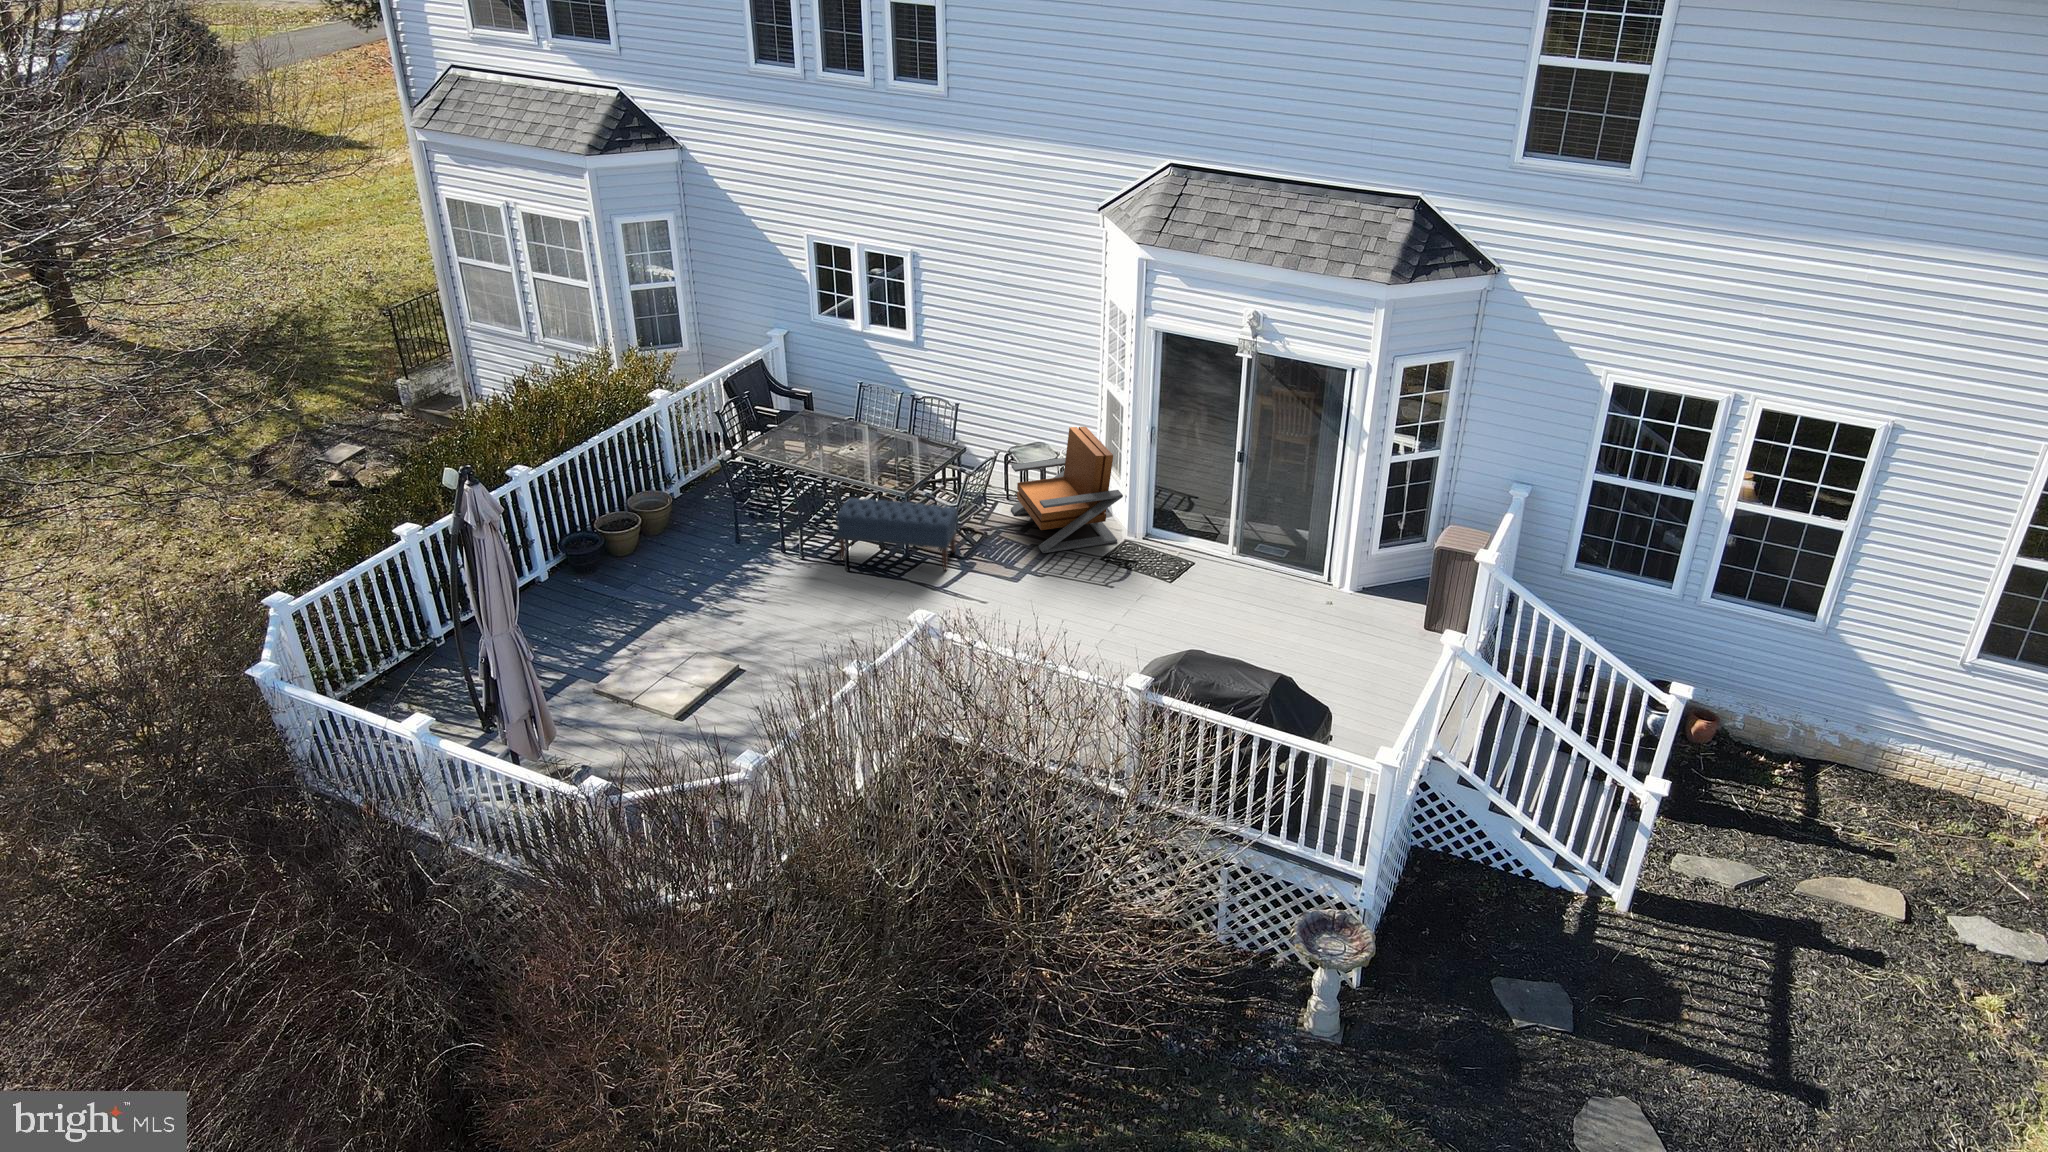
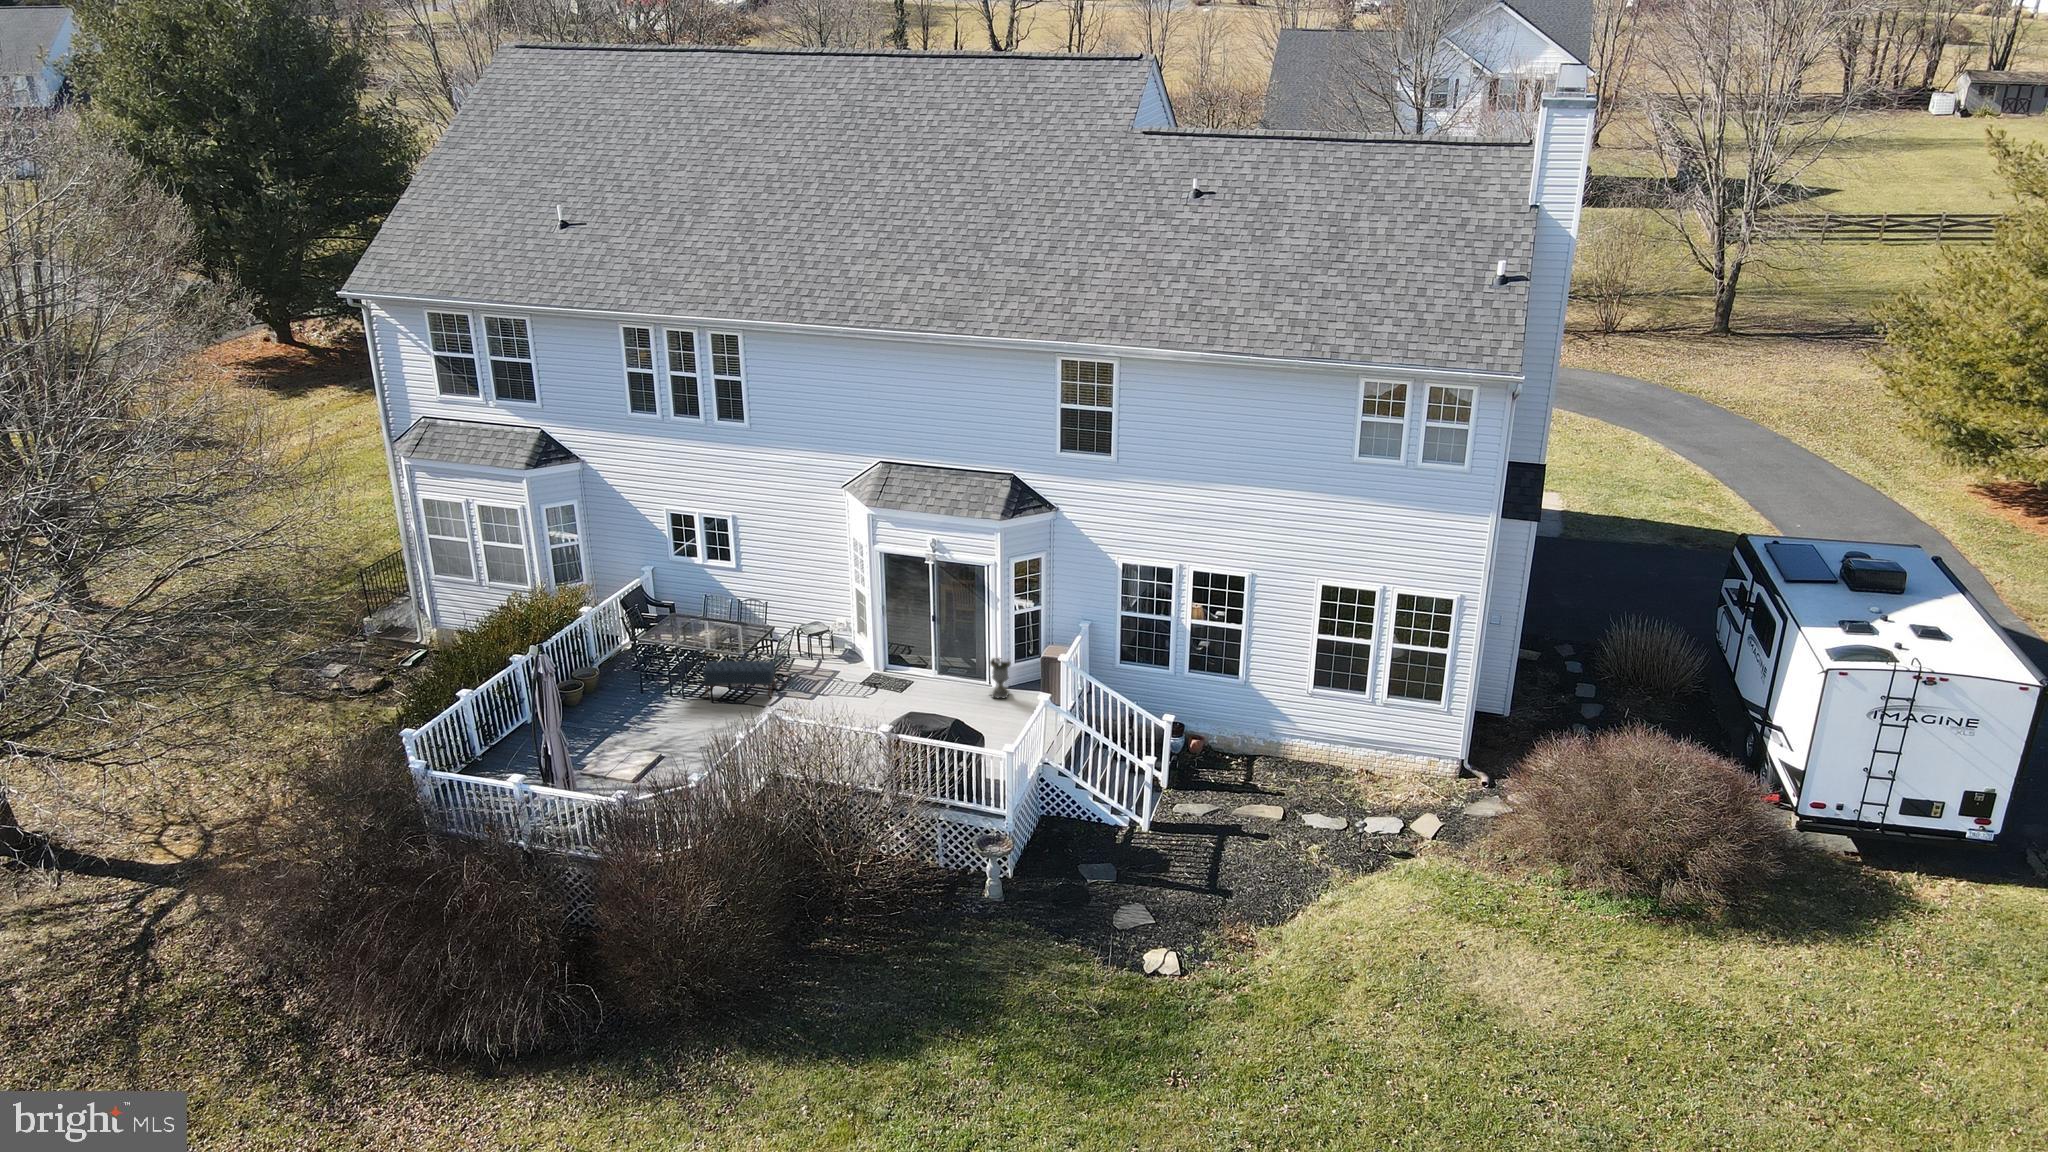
lounge chair: present [1011,427,1123,553] -> none [804,610,872,685]
planter: none [1327,536,1372,610] -> present [990,658,1011,698]

